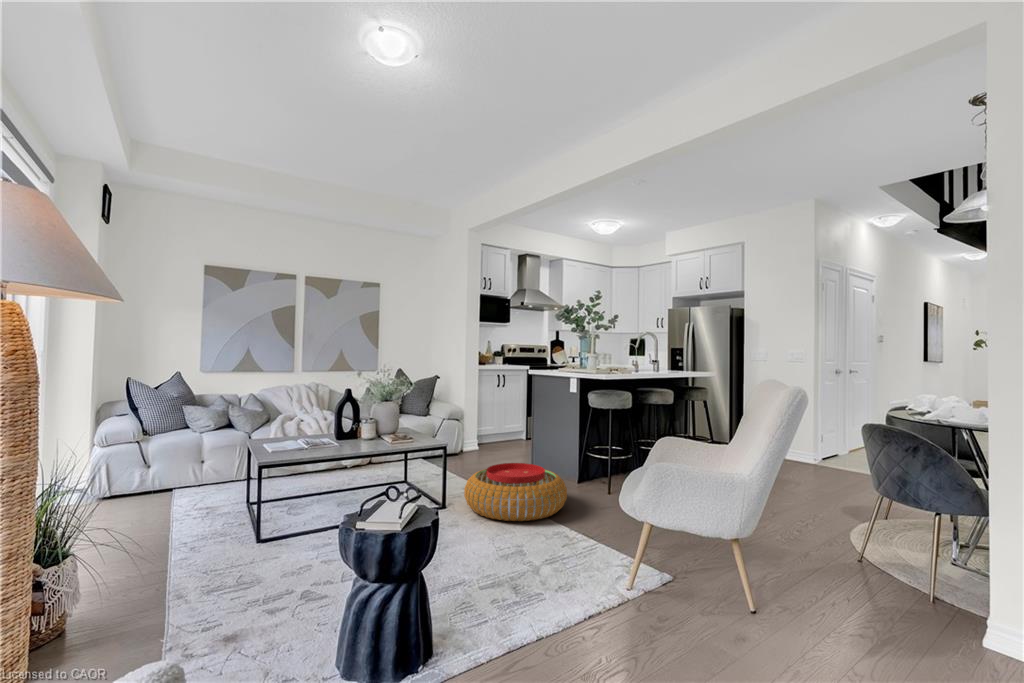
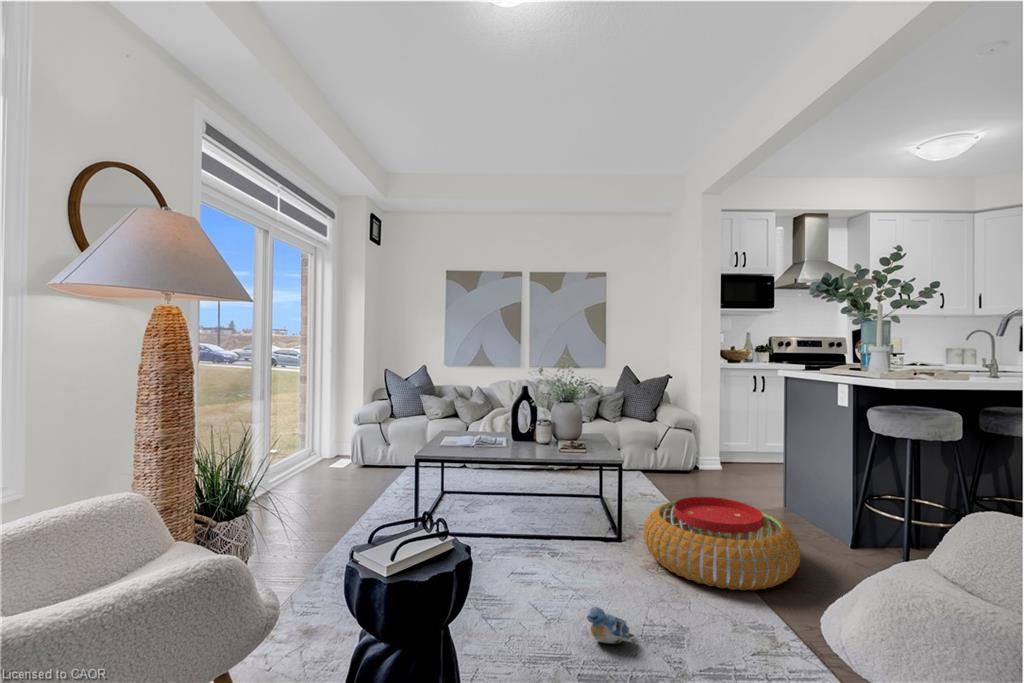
plush toy: none [469,543,501,567] -> present [587,607,634,644]

